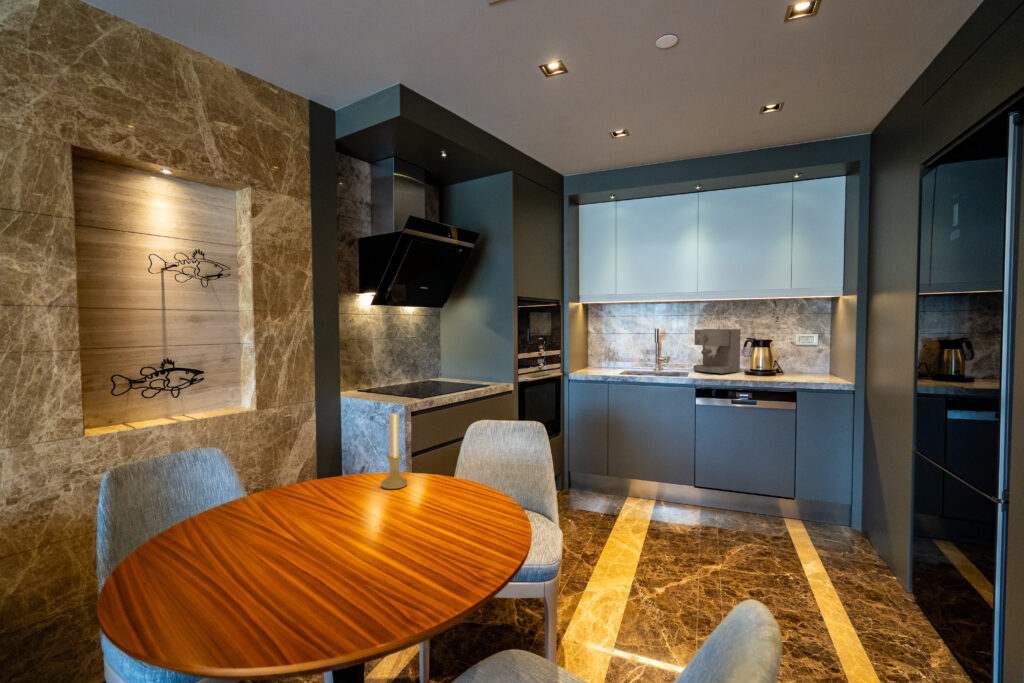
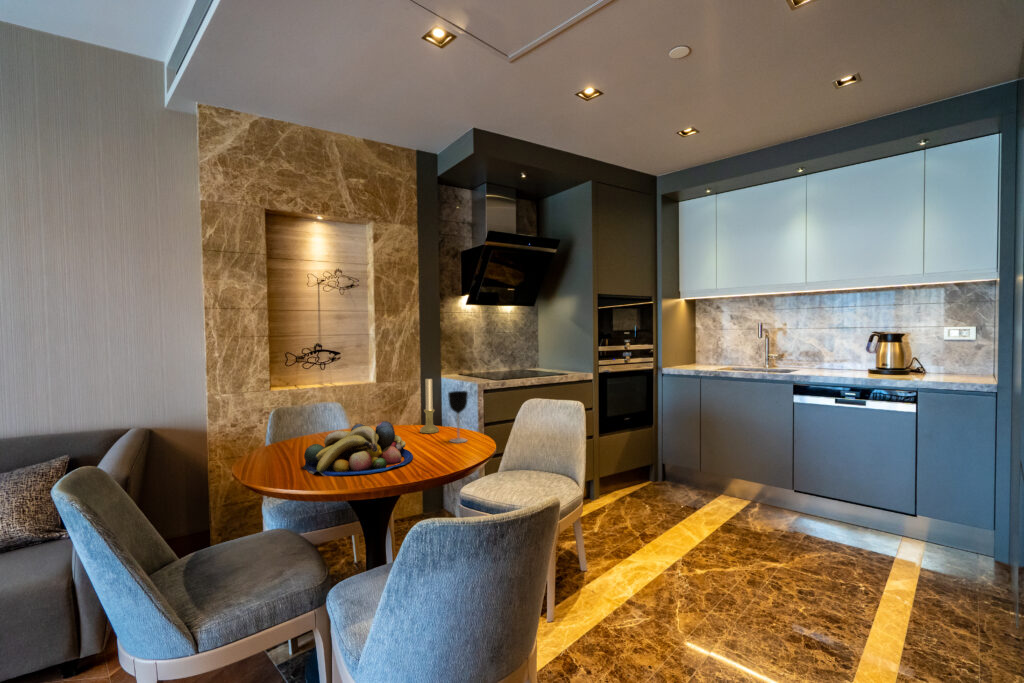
coffee maker: present [693,329,741,374] -> none [806,321,865,371]
wine glass: none [441,431,468,503] -> present [448,391,468,443]
fruit bowl: none [266,494,440,619] -> present [303,421,413,476]

